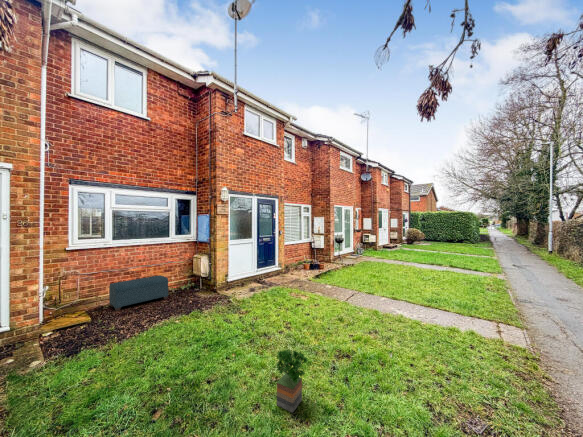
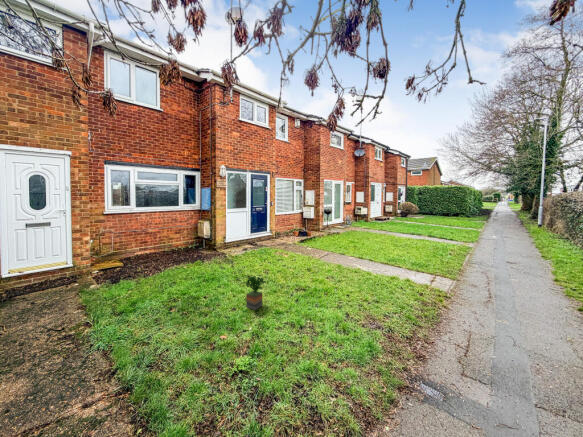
bench: present [109,275,168,311] -> none [135,236,179,260]

